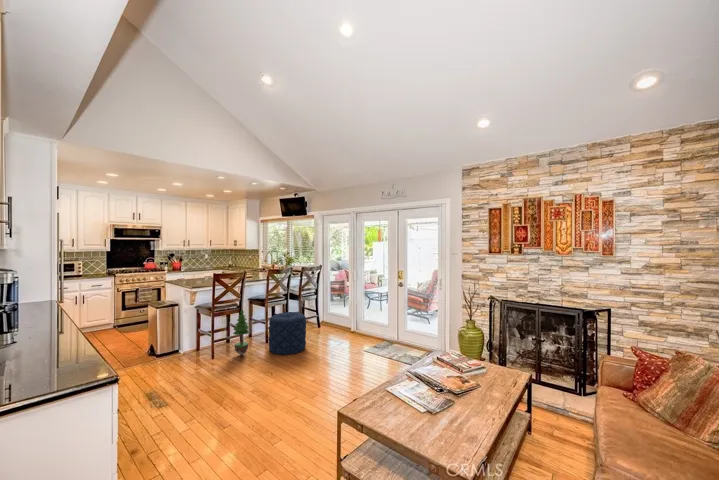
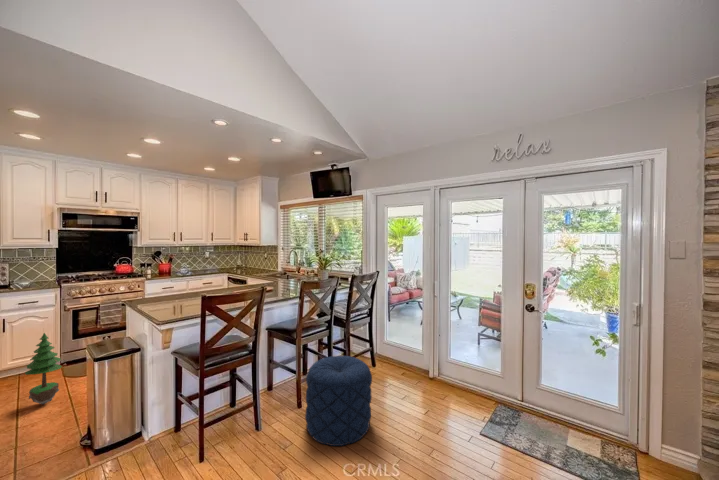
potted tree: present [233,310,250,355] -> present [25,333,62,404]

